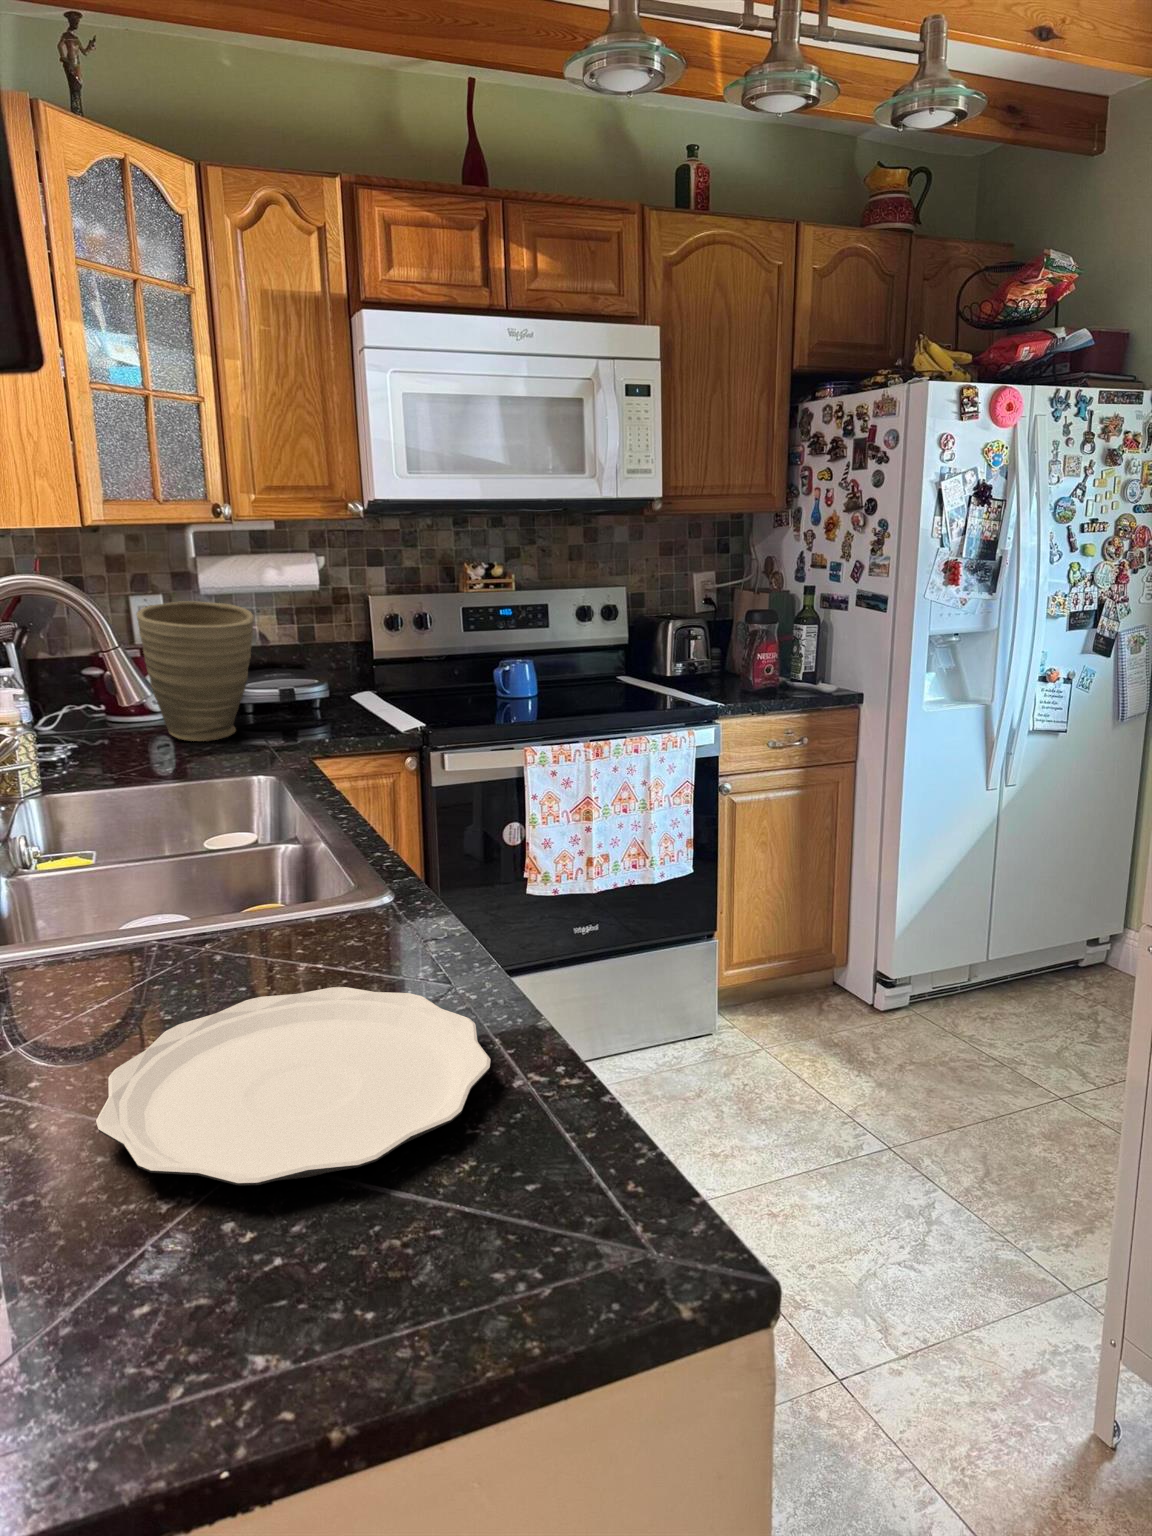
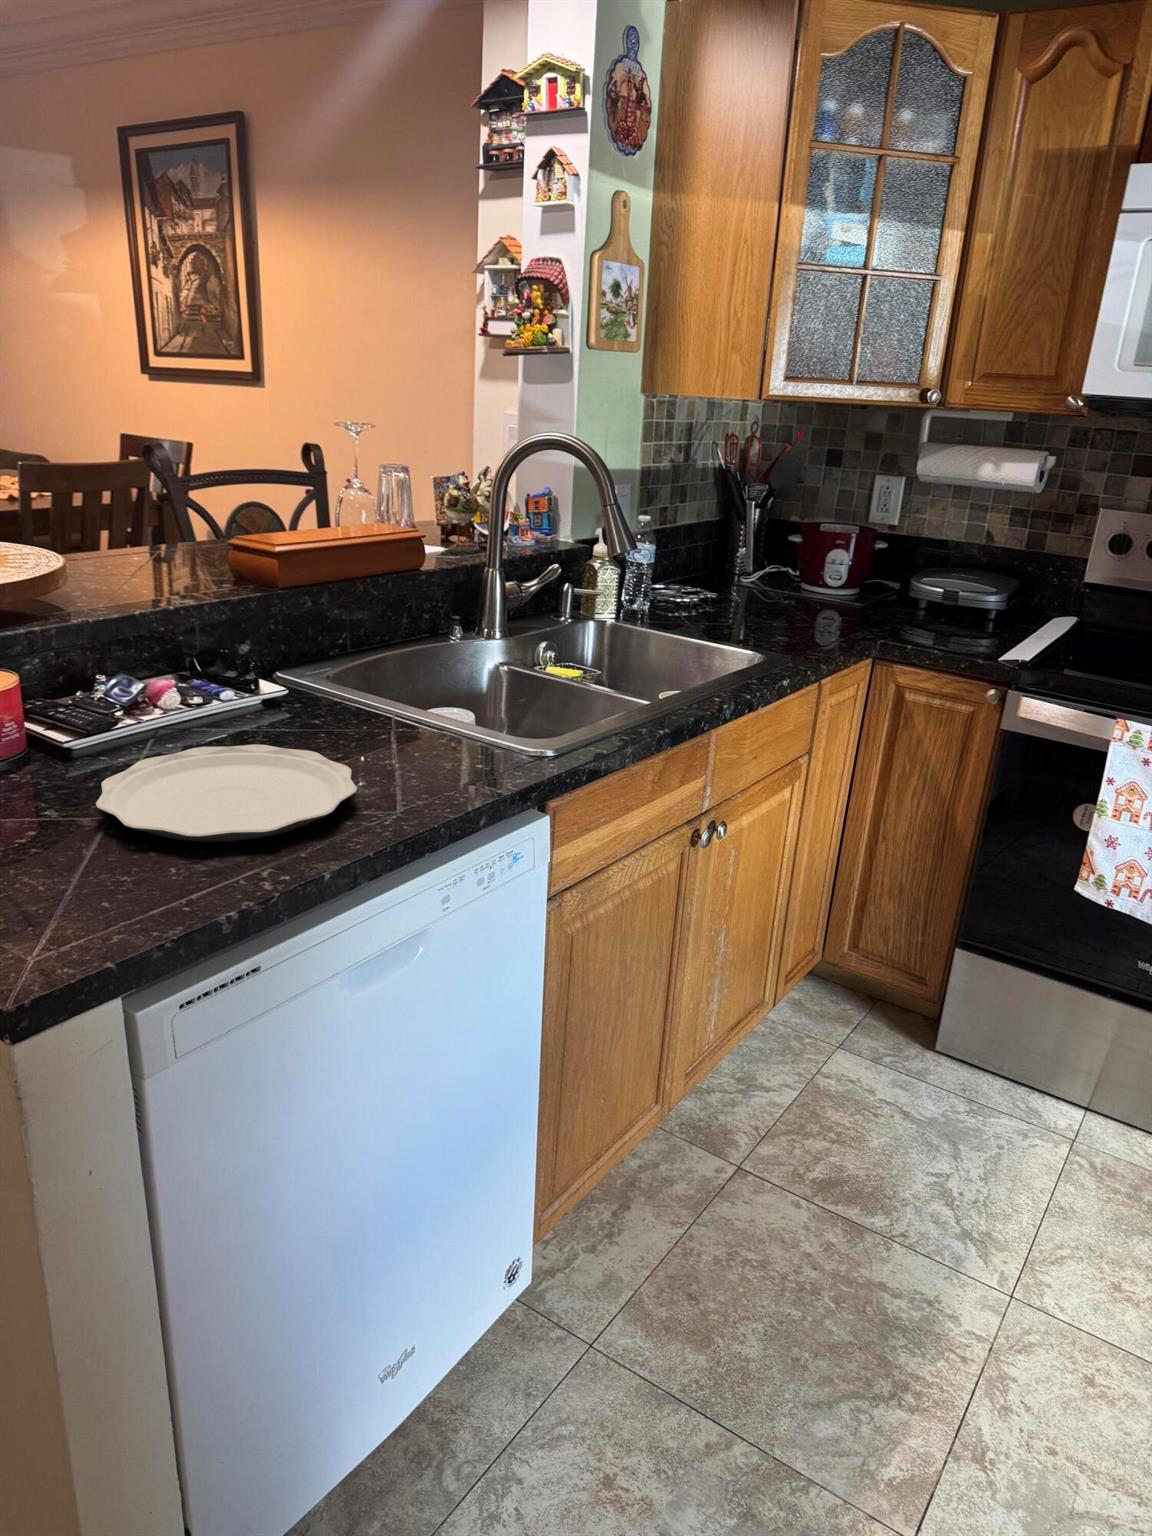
vase: present [136,601,254,741] -> none [798,484,907,621]

